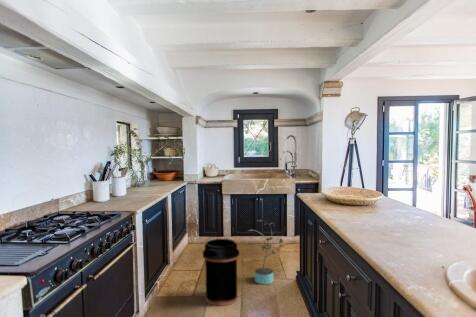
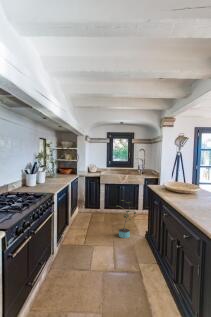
trash can: present [203,239,239,306] -> none [89,211,111,249]

